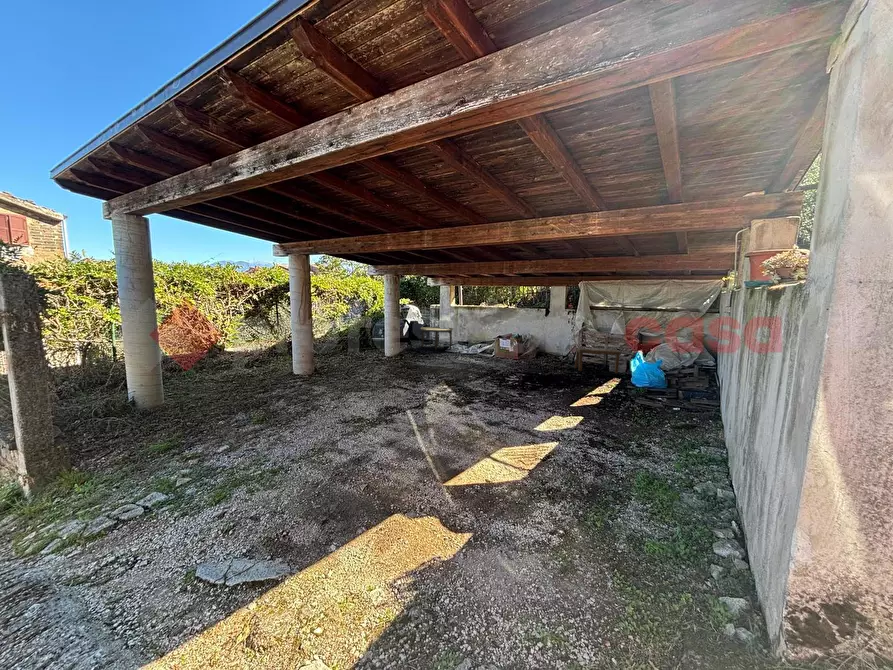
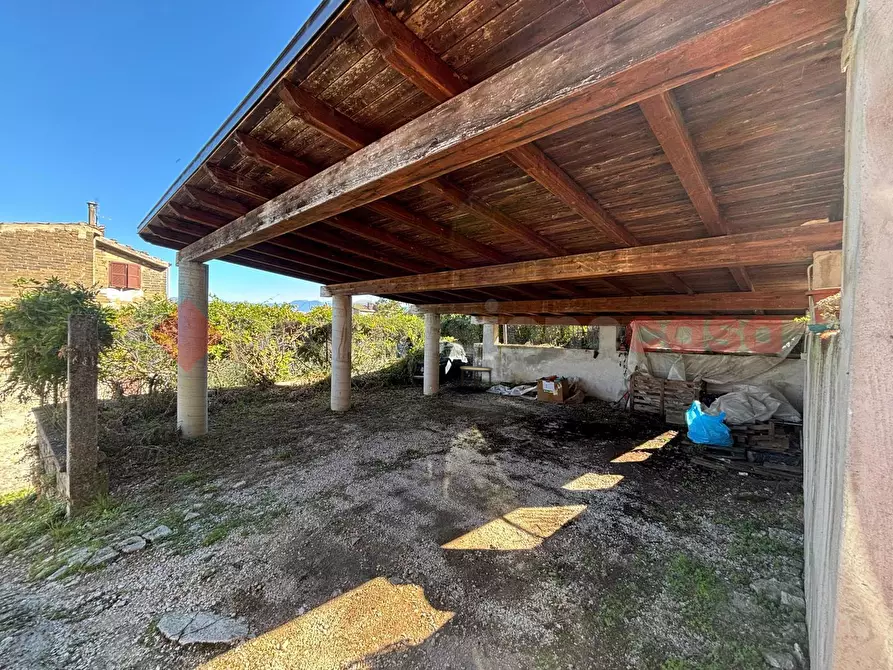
bench: present [575,348,620,373] -> none [622,393,675,424]

